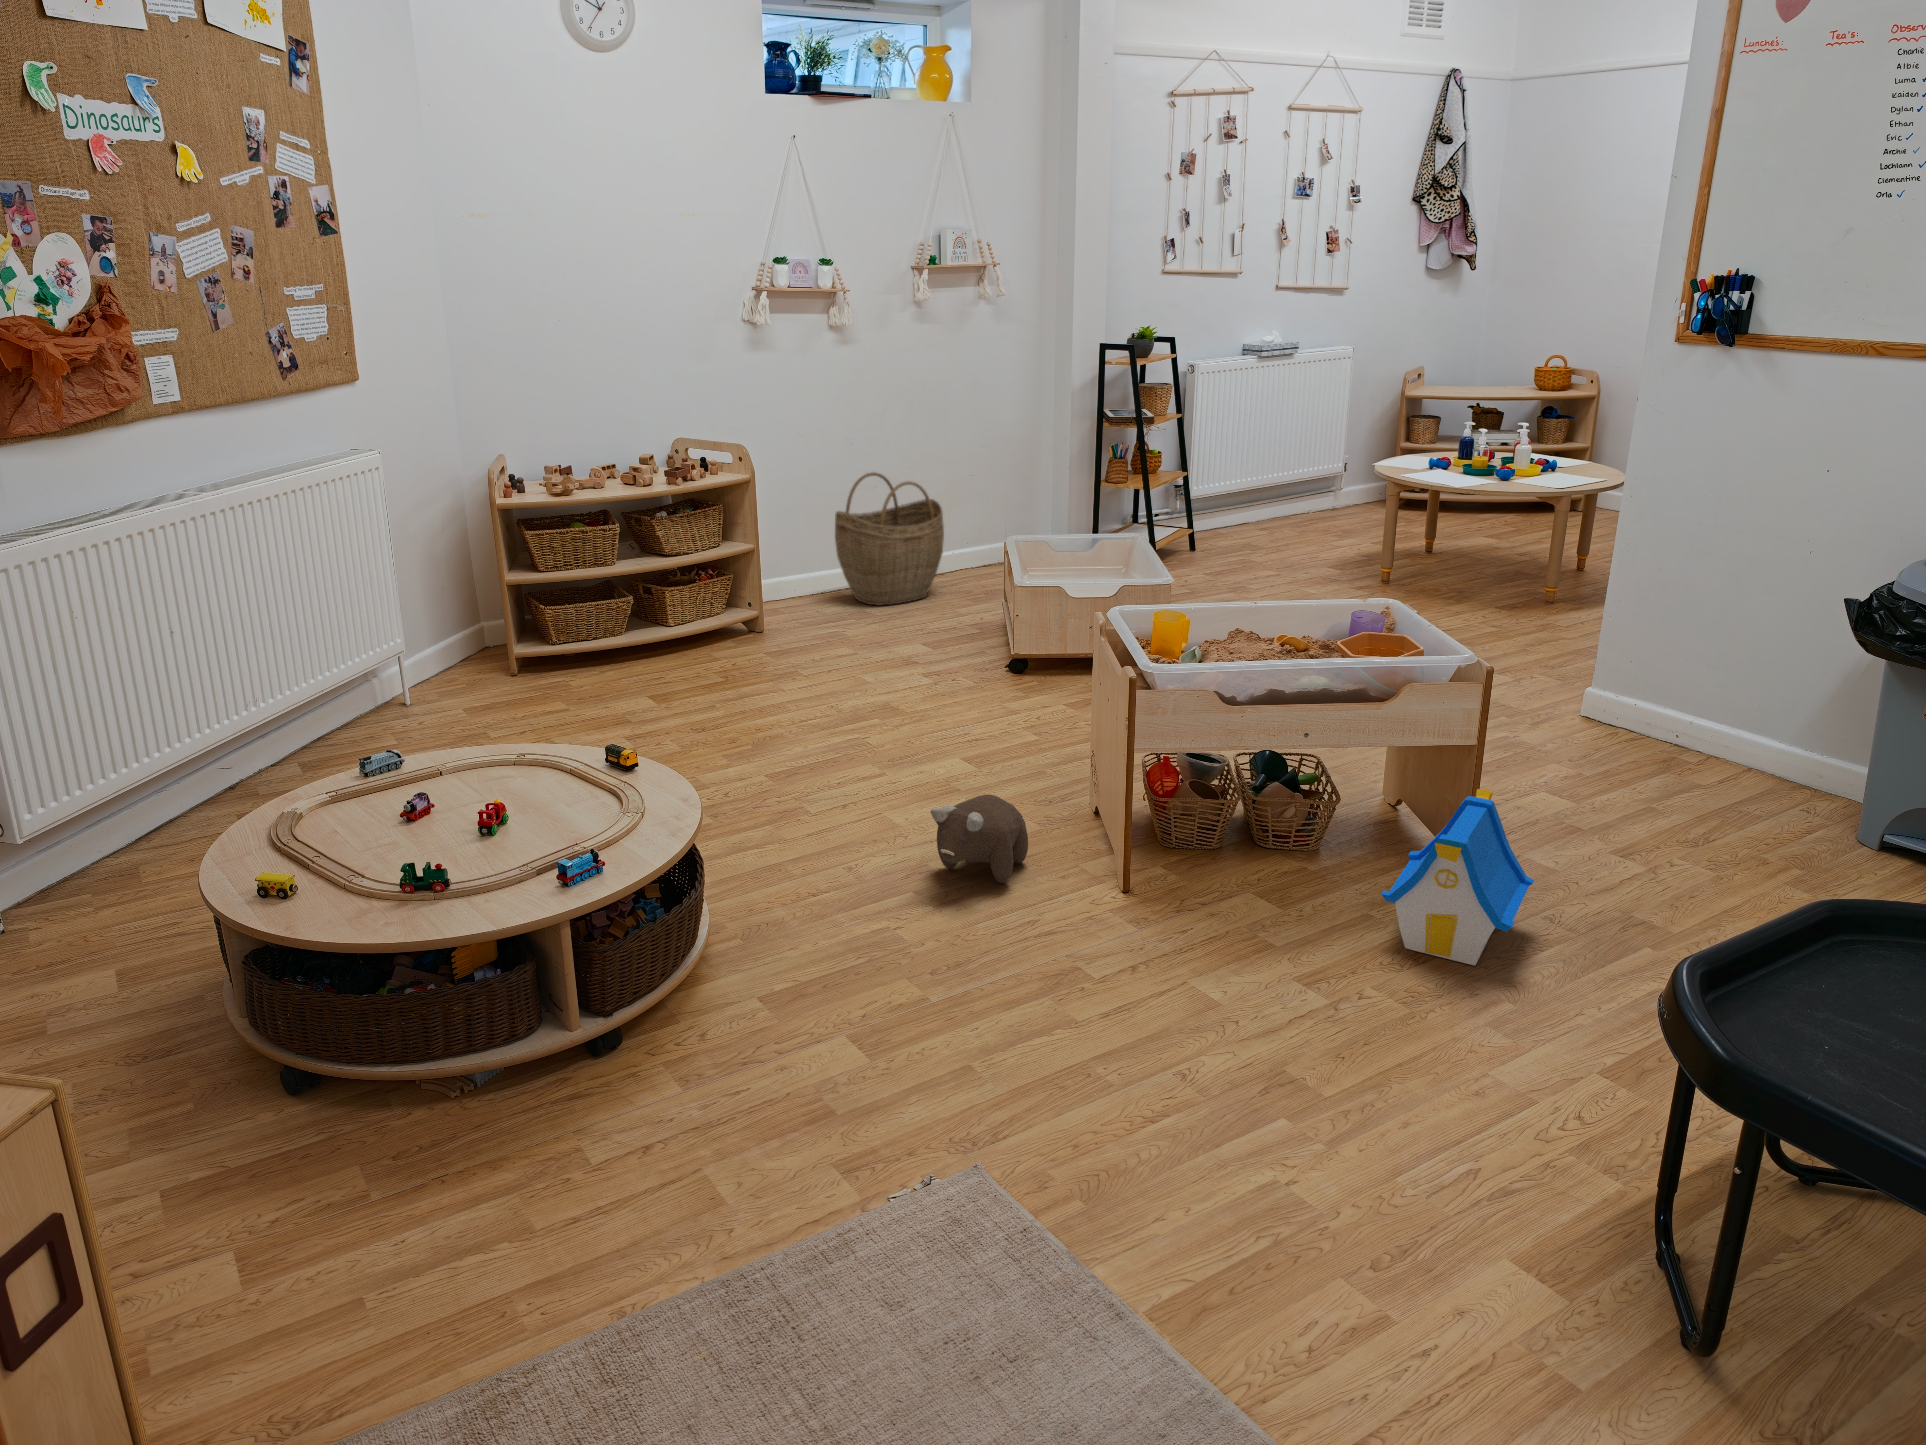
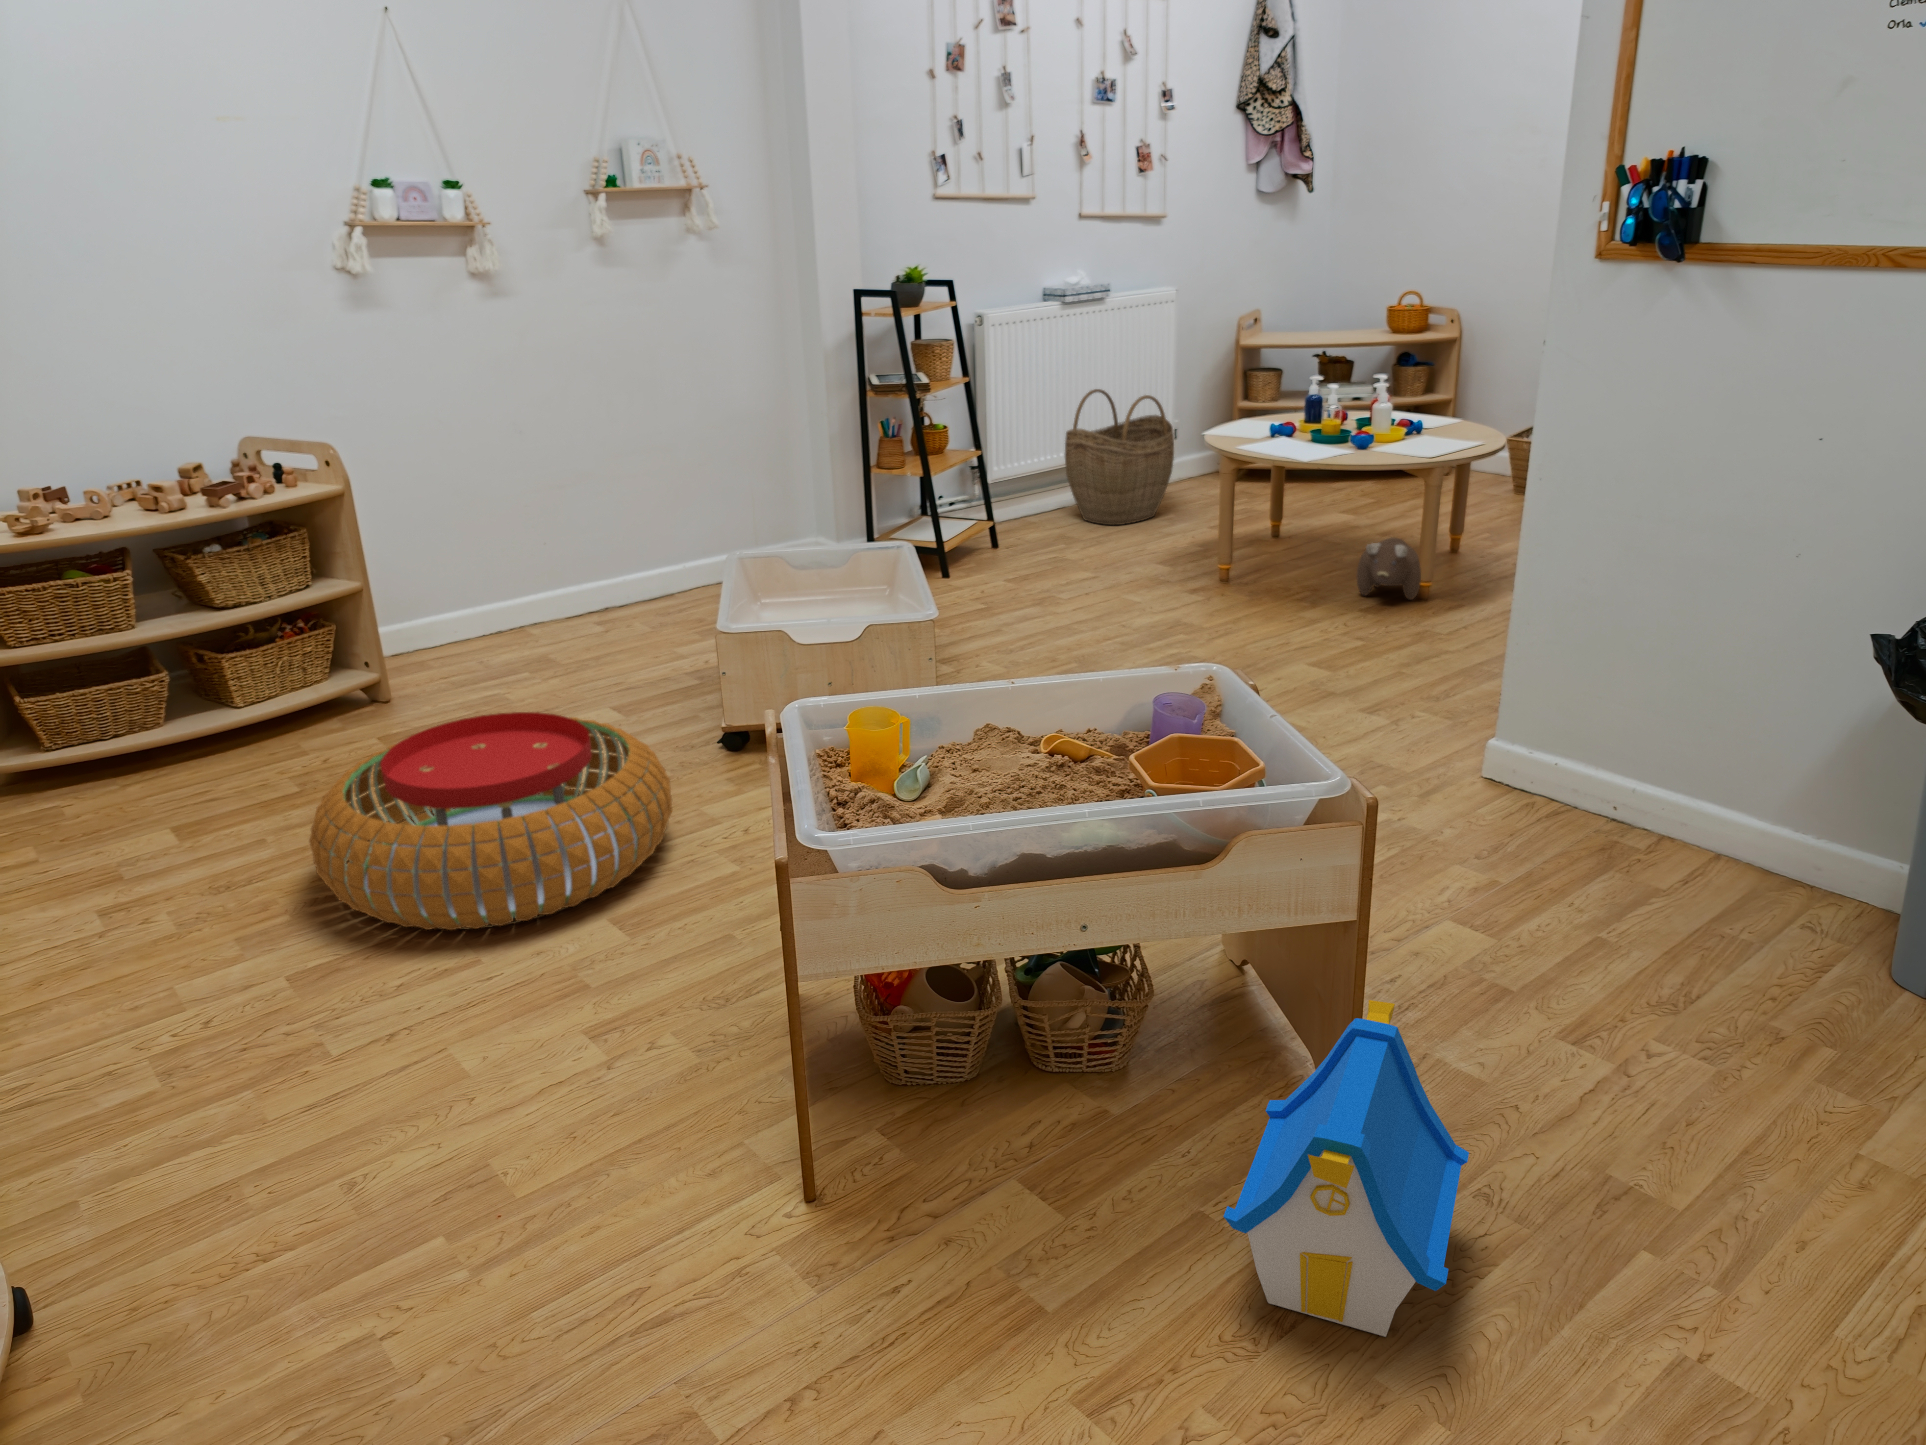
woven basket: present [835,472,944,606] -> present [1065,389,1174,525]
pouf: none [769,626,996,755] -> present [309,712,672,930]
plush toy: present [931,795,1028,883] -> present [1357,537,1421,600]

